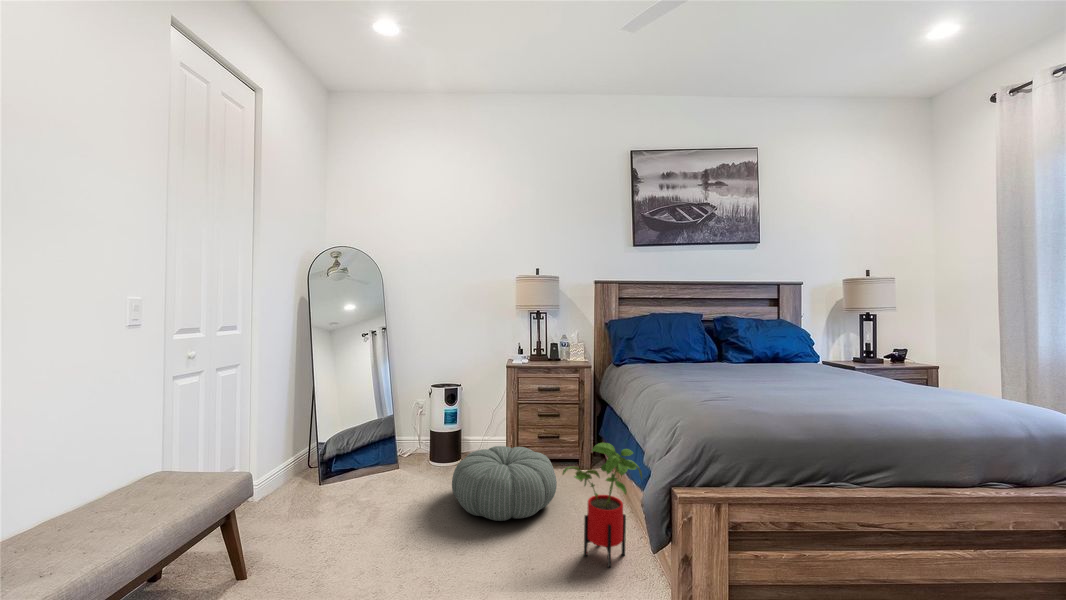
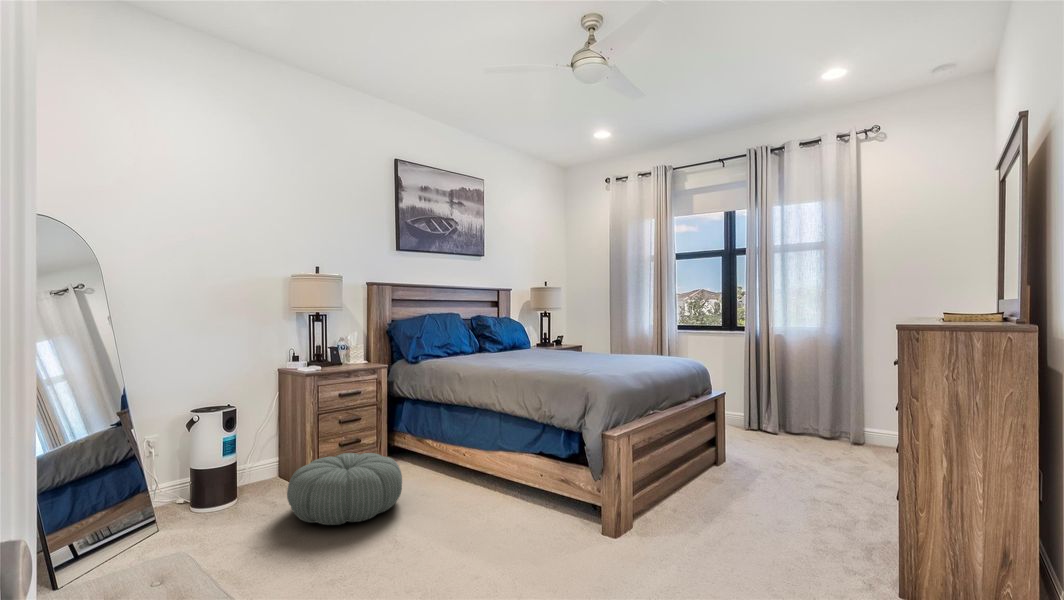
house plant: present [563,443,642,567] -> none [448,410,512,513]

